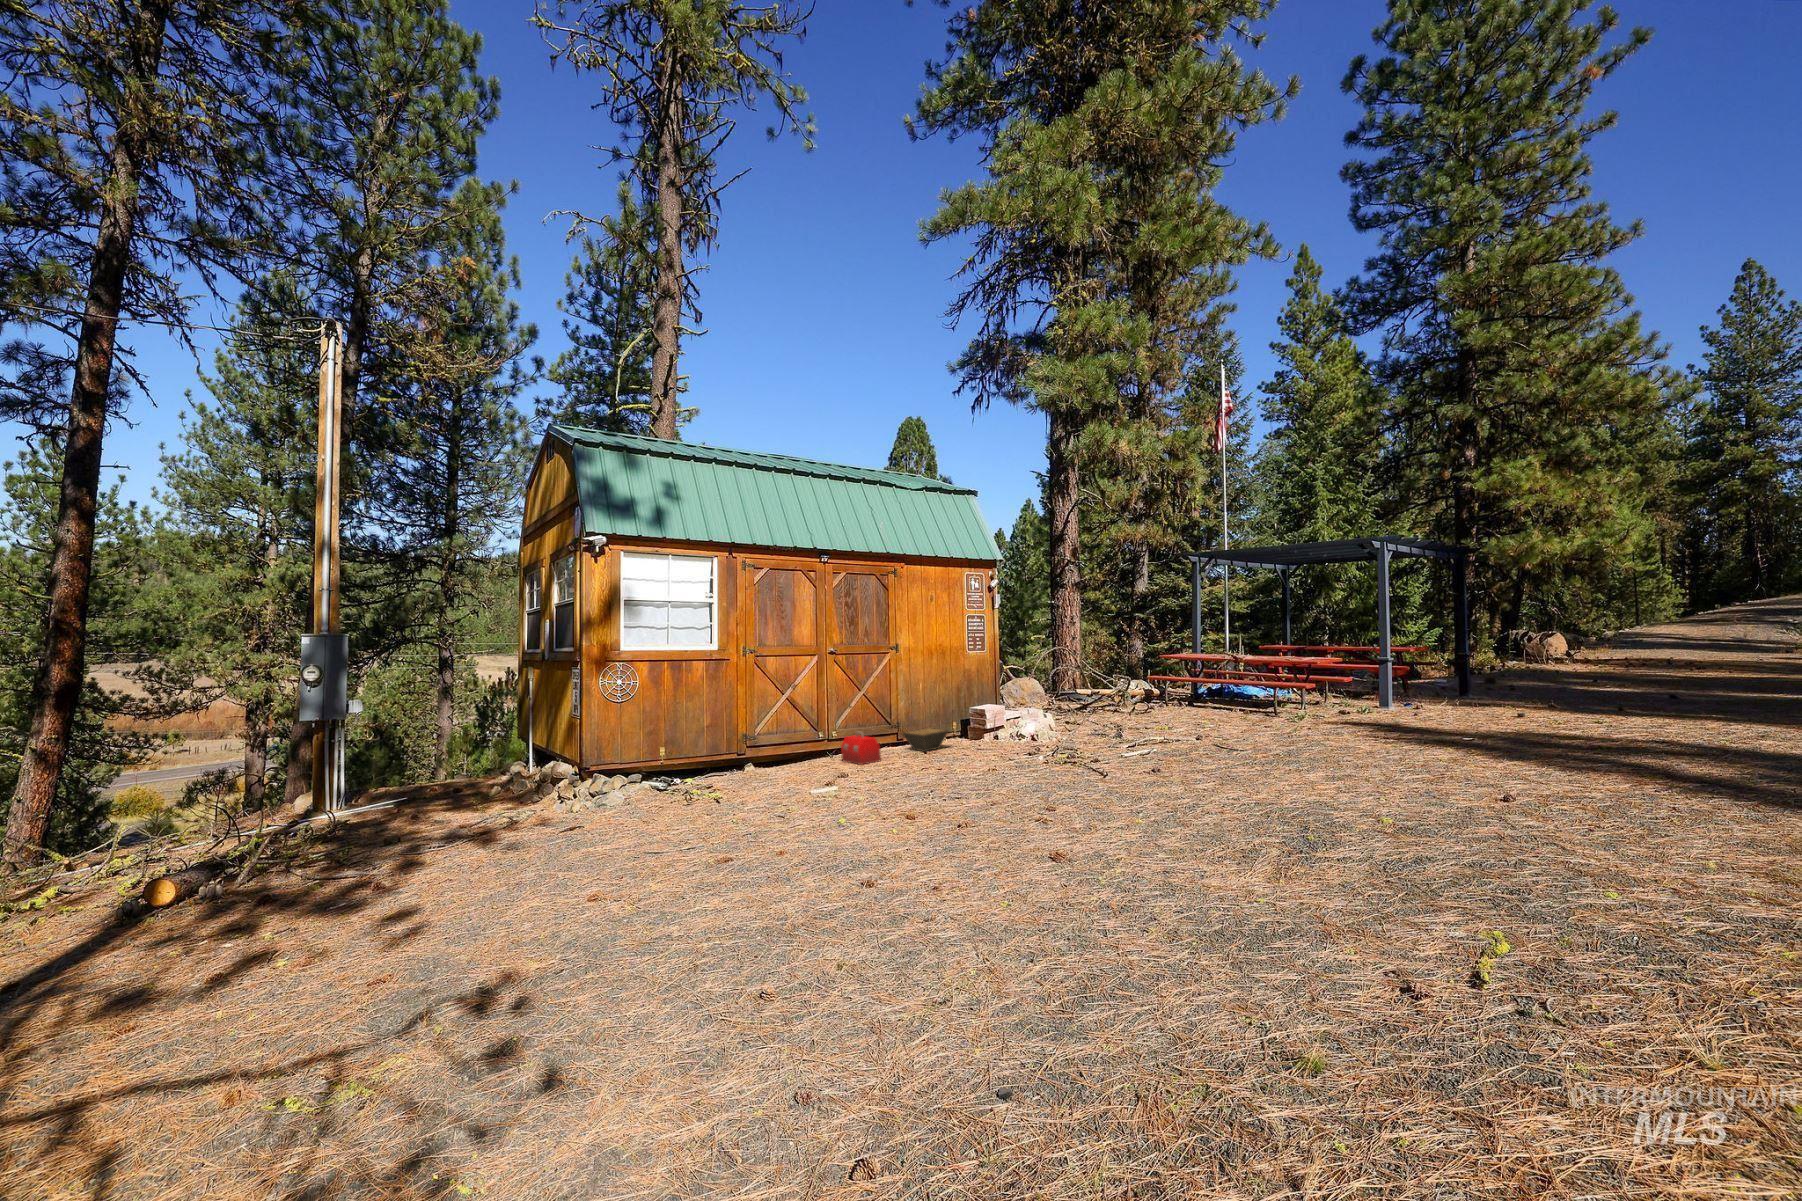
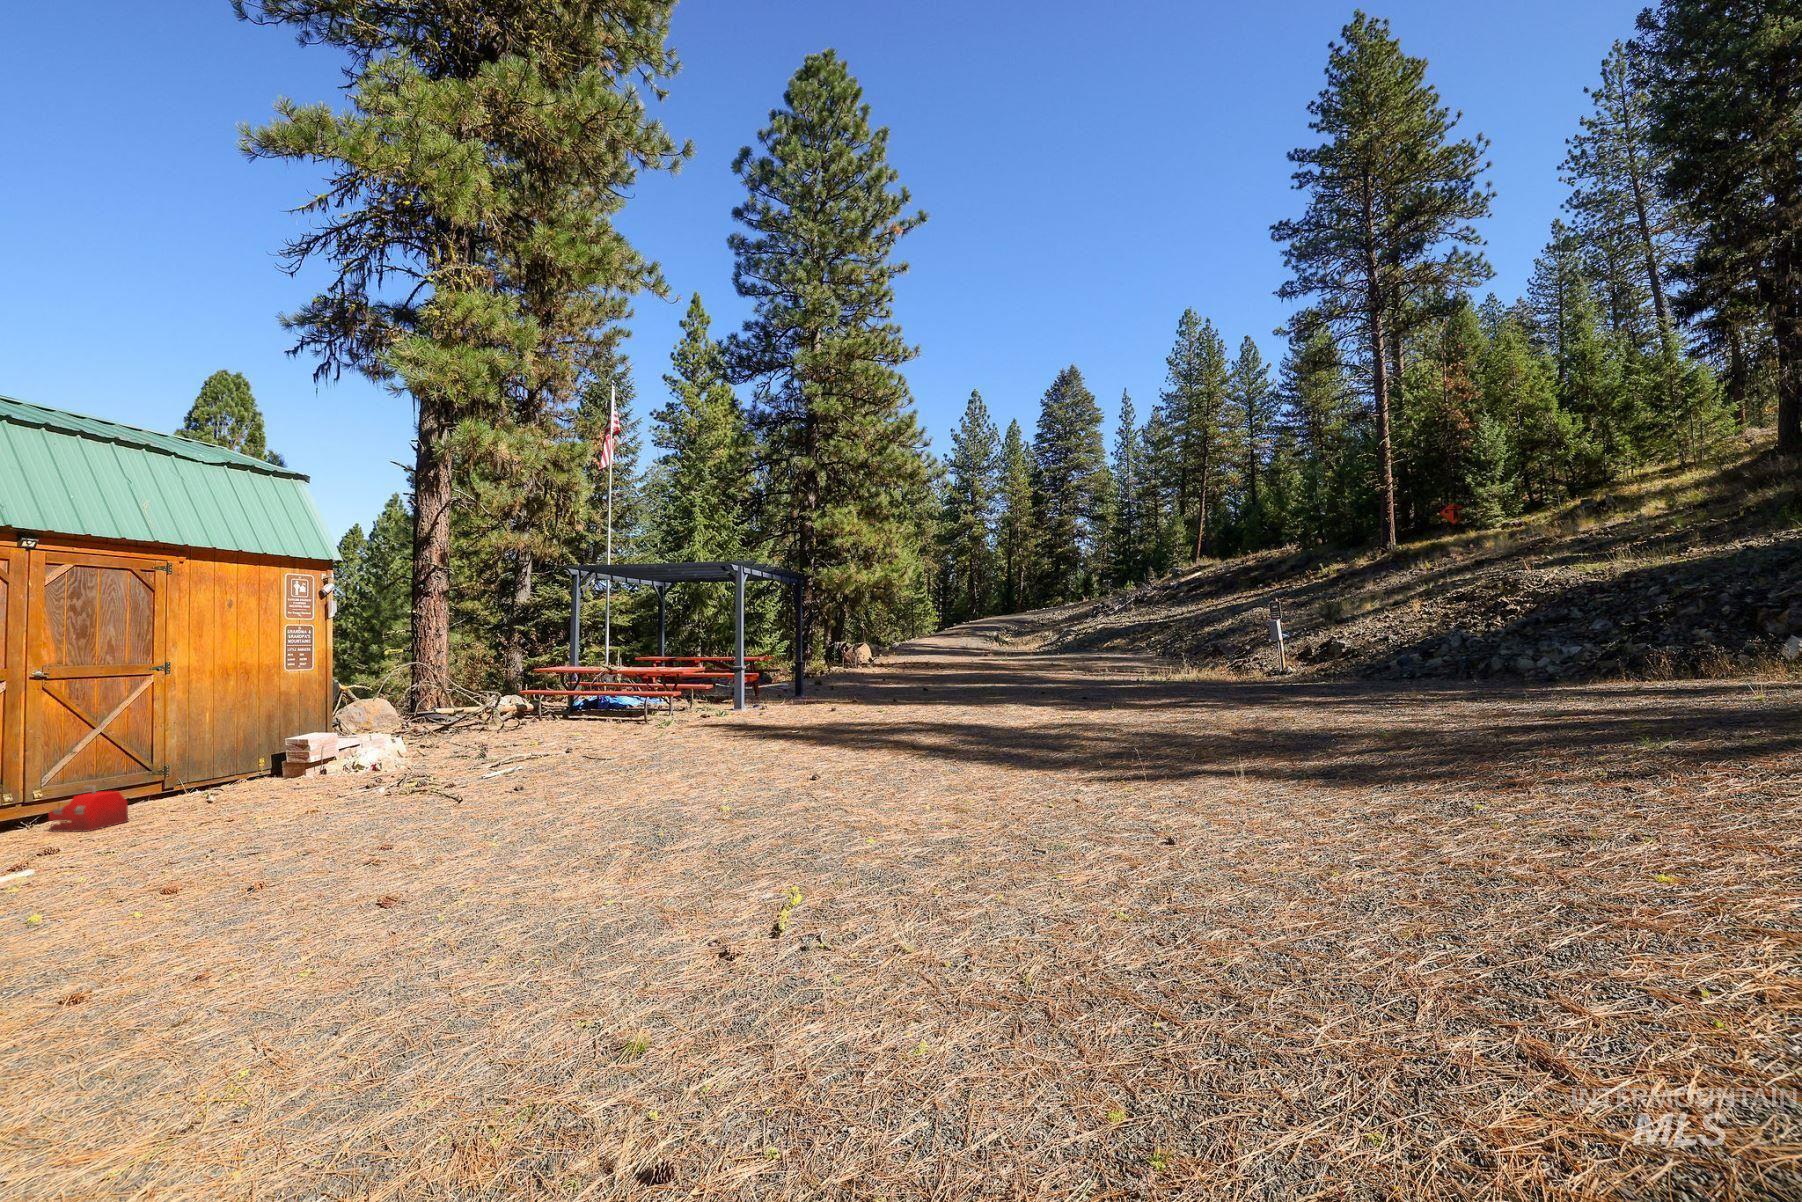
basket: present [903,728,948,752] -> none [168,770,250,802]

